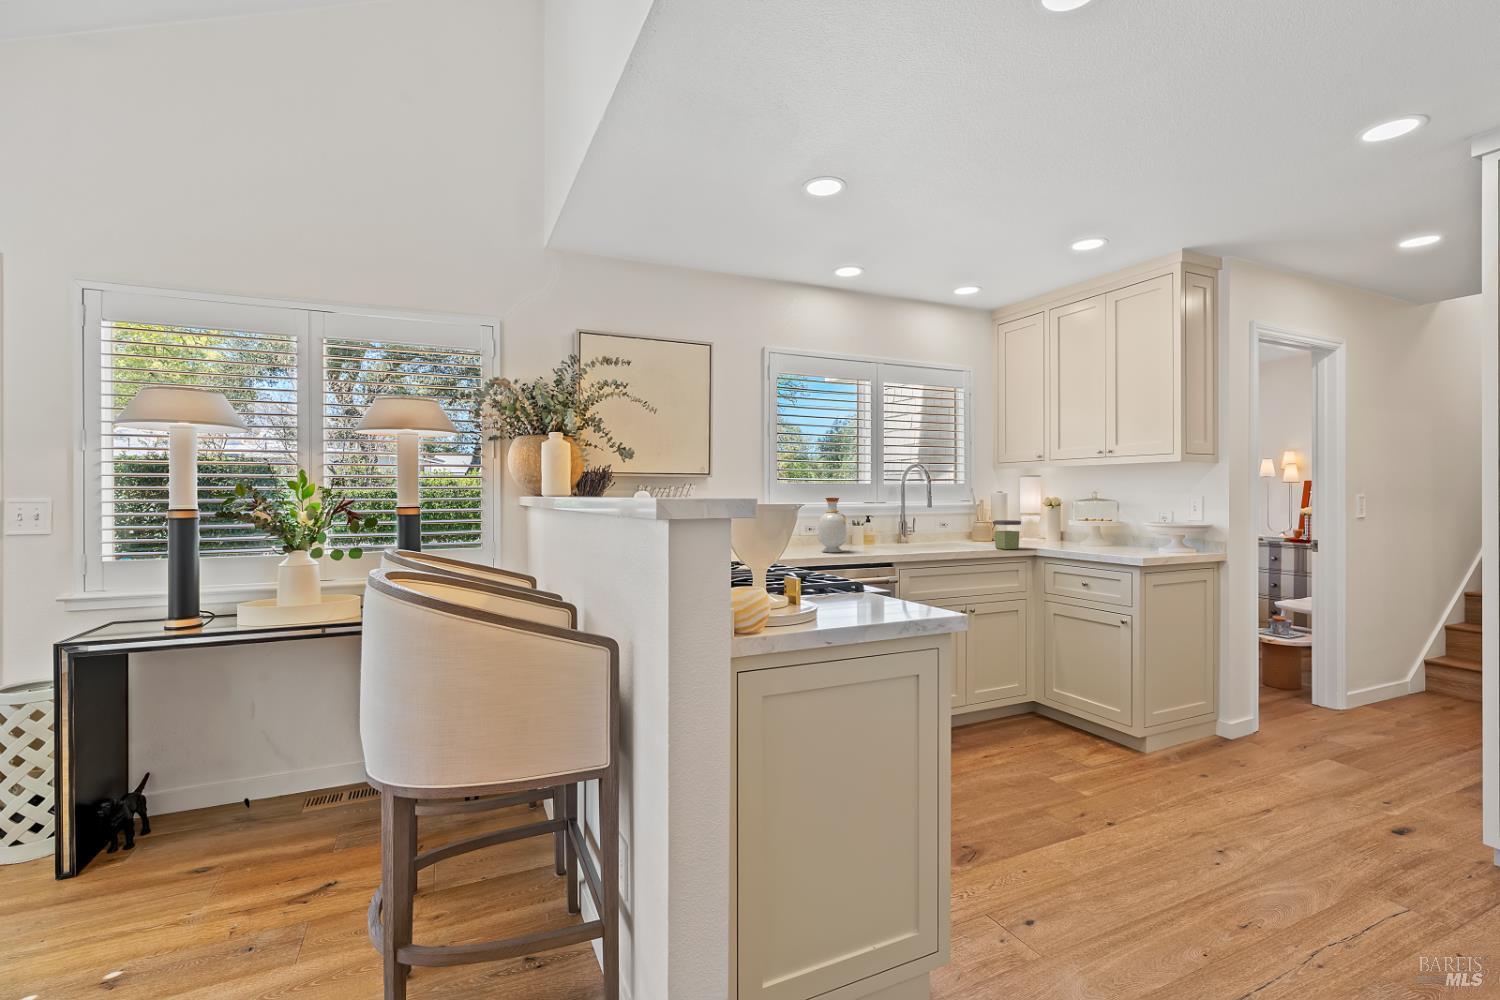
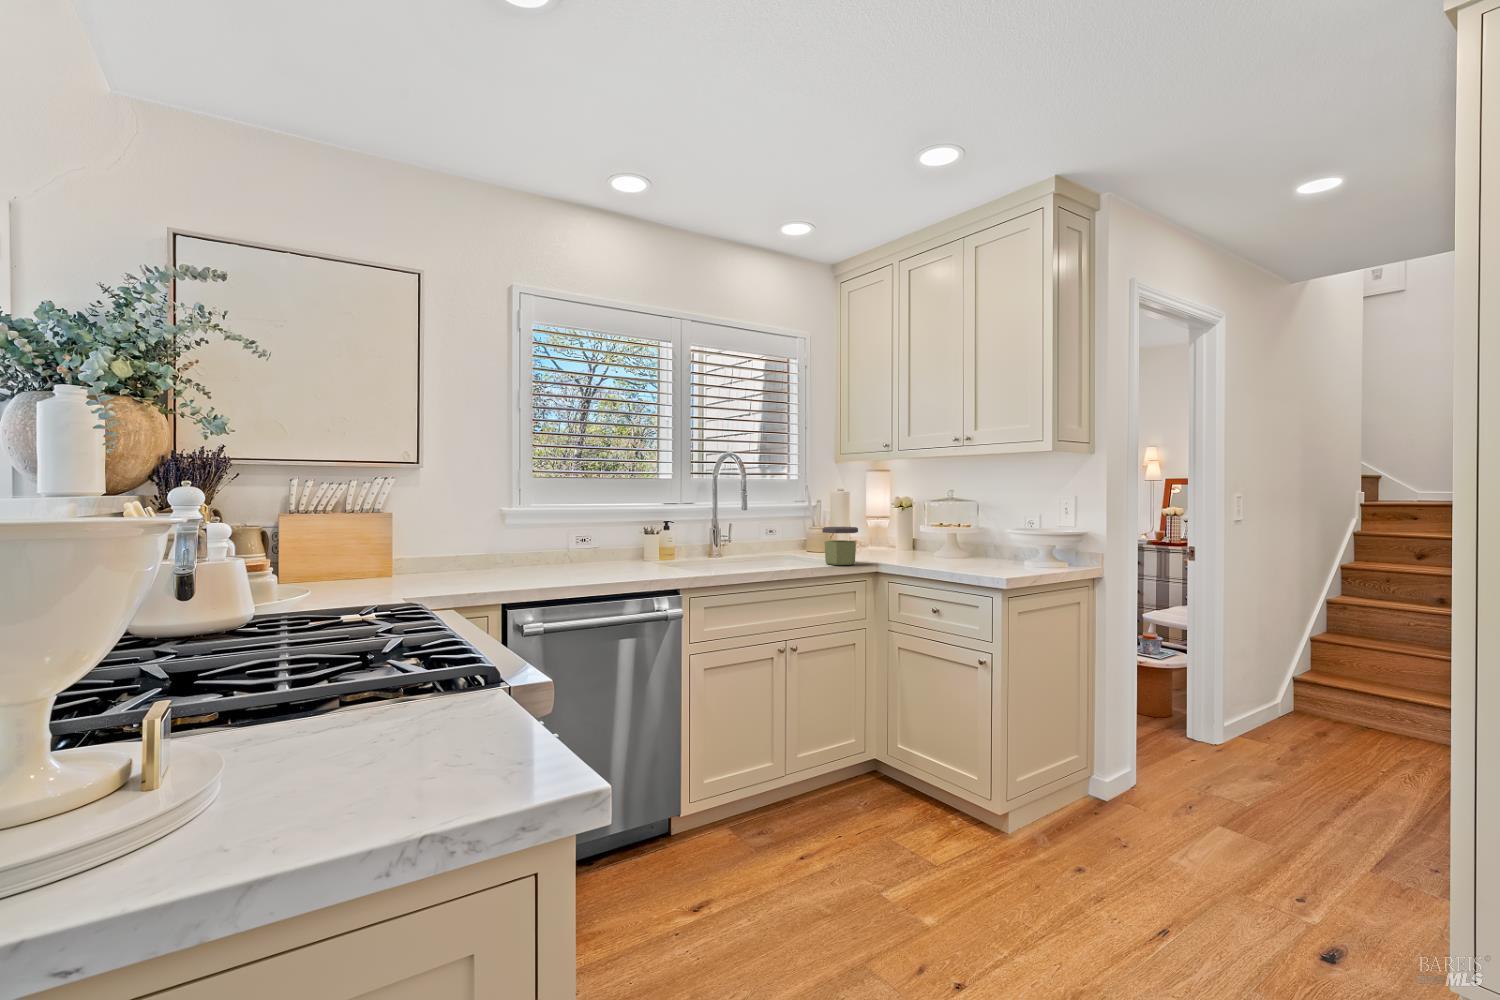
bottle: present [818,498,847,552] -> none [582,497,623,574]

